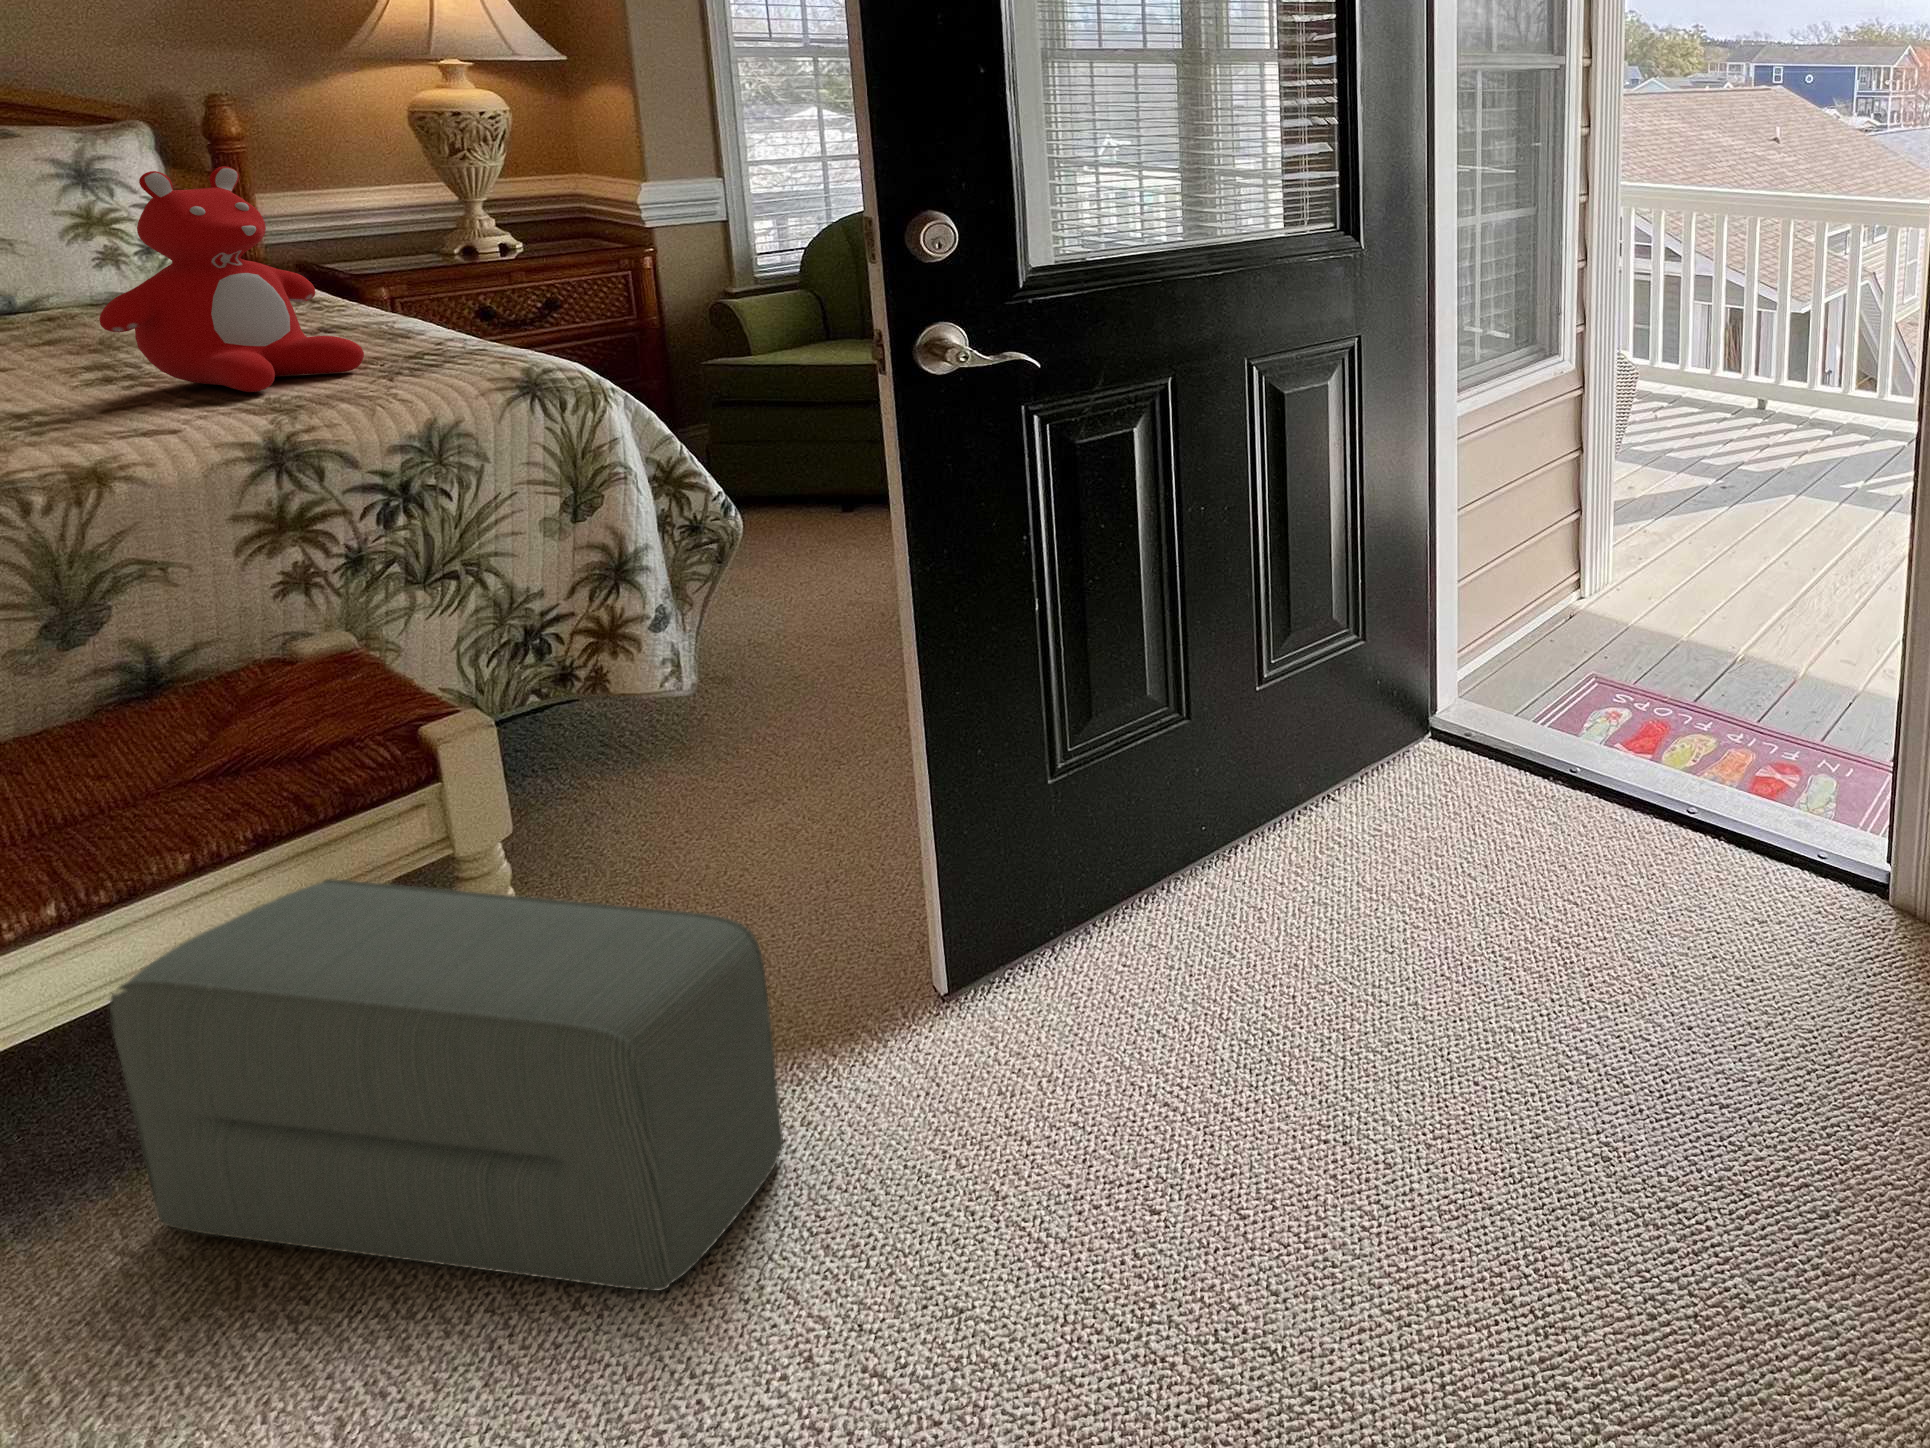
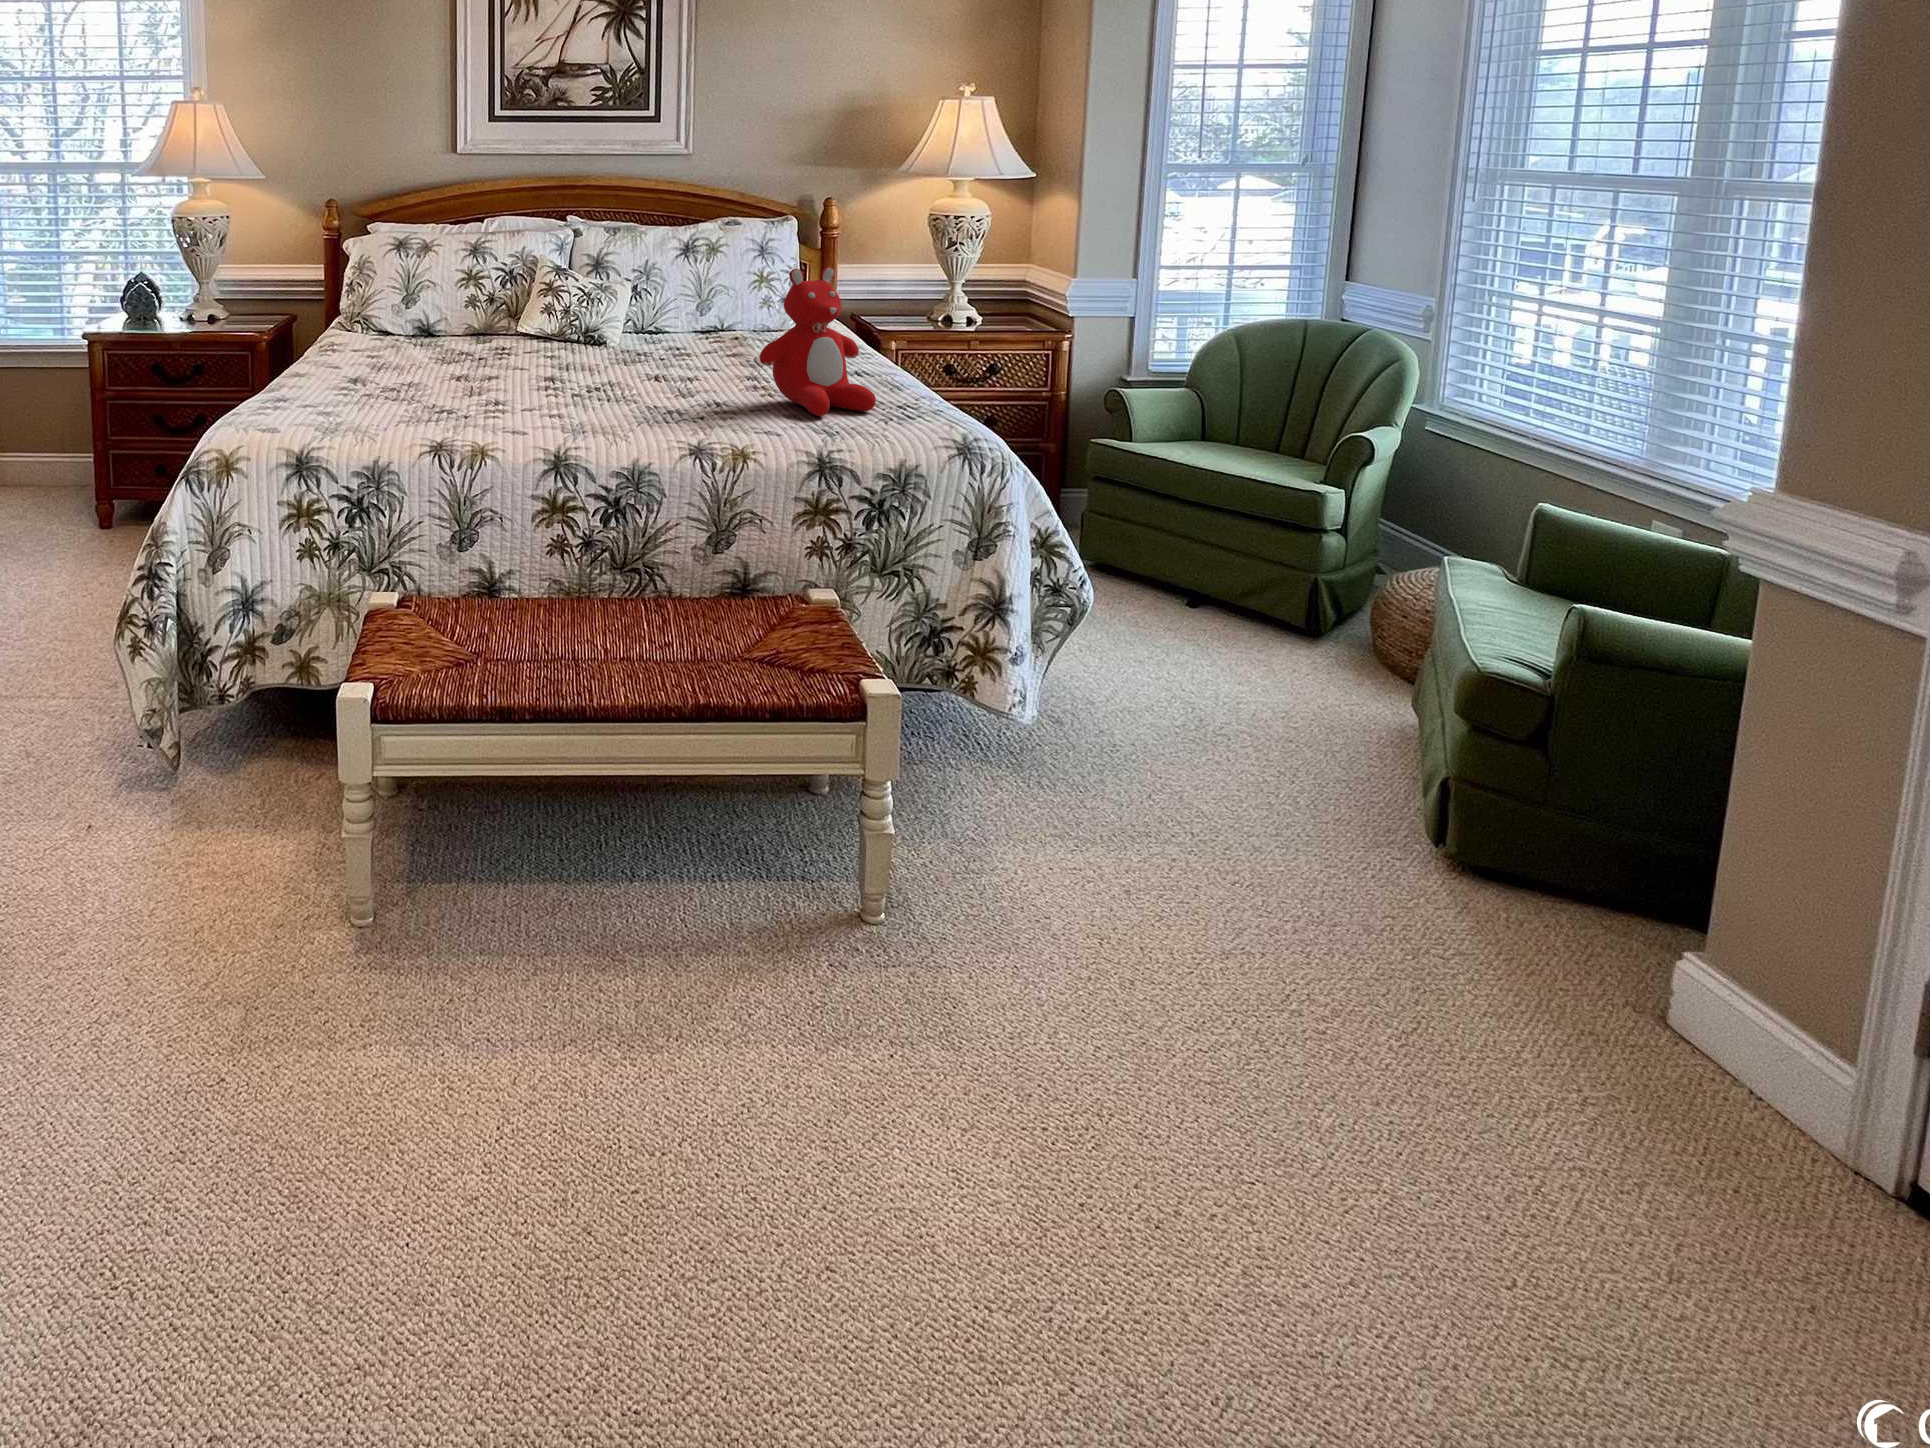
pouf: present [110,879,783,1291] -> none [696,751,1035,1194]

